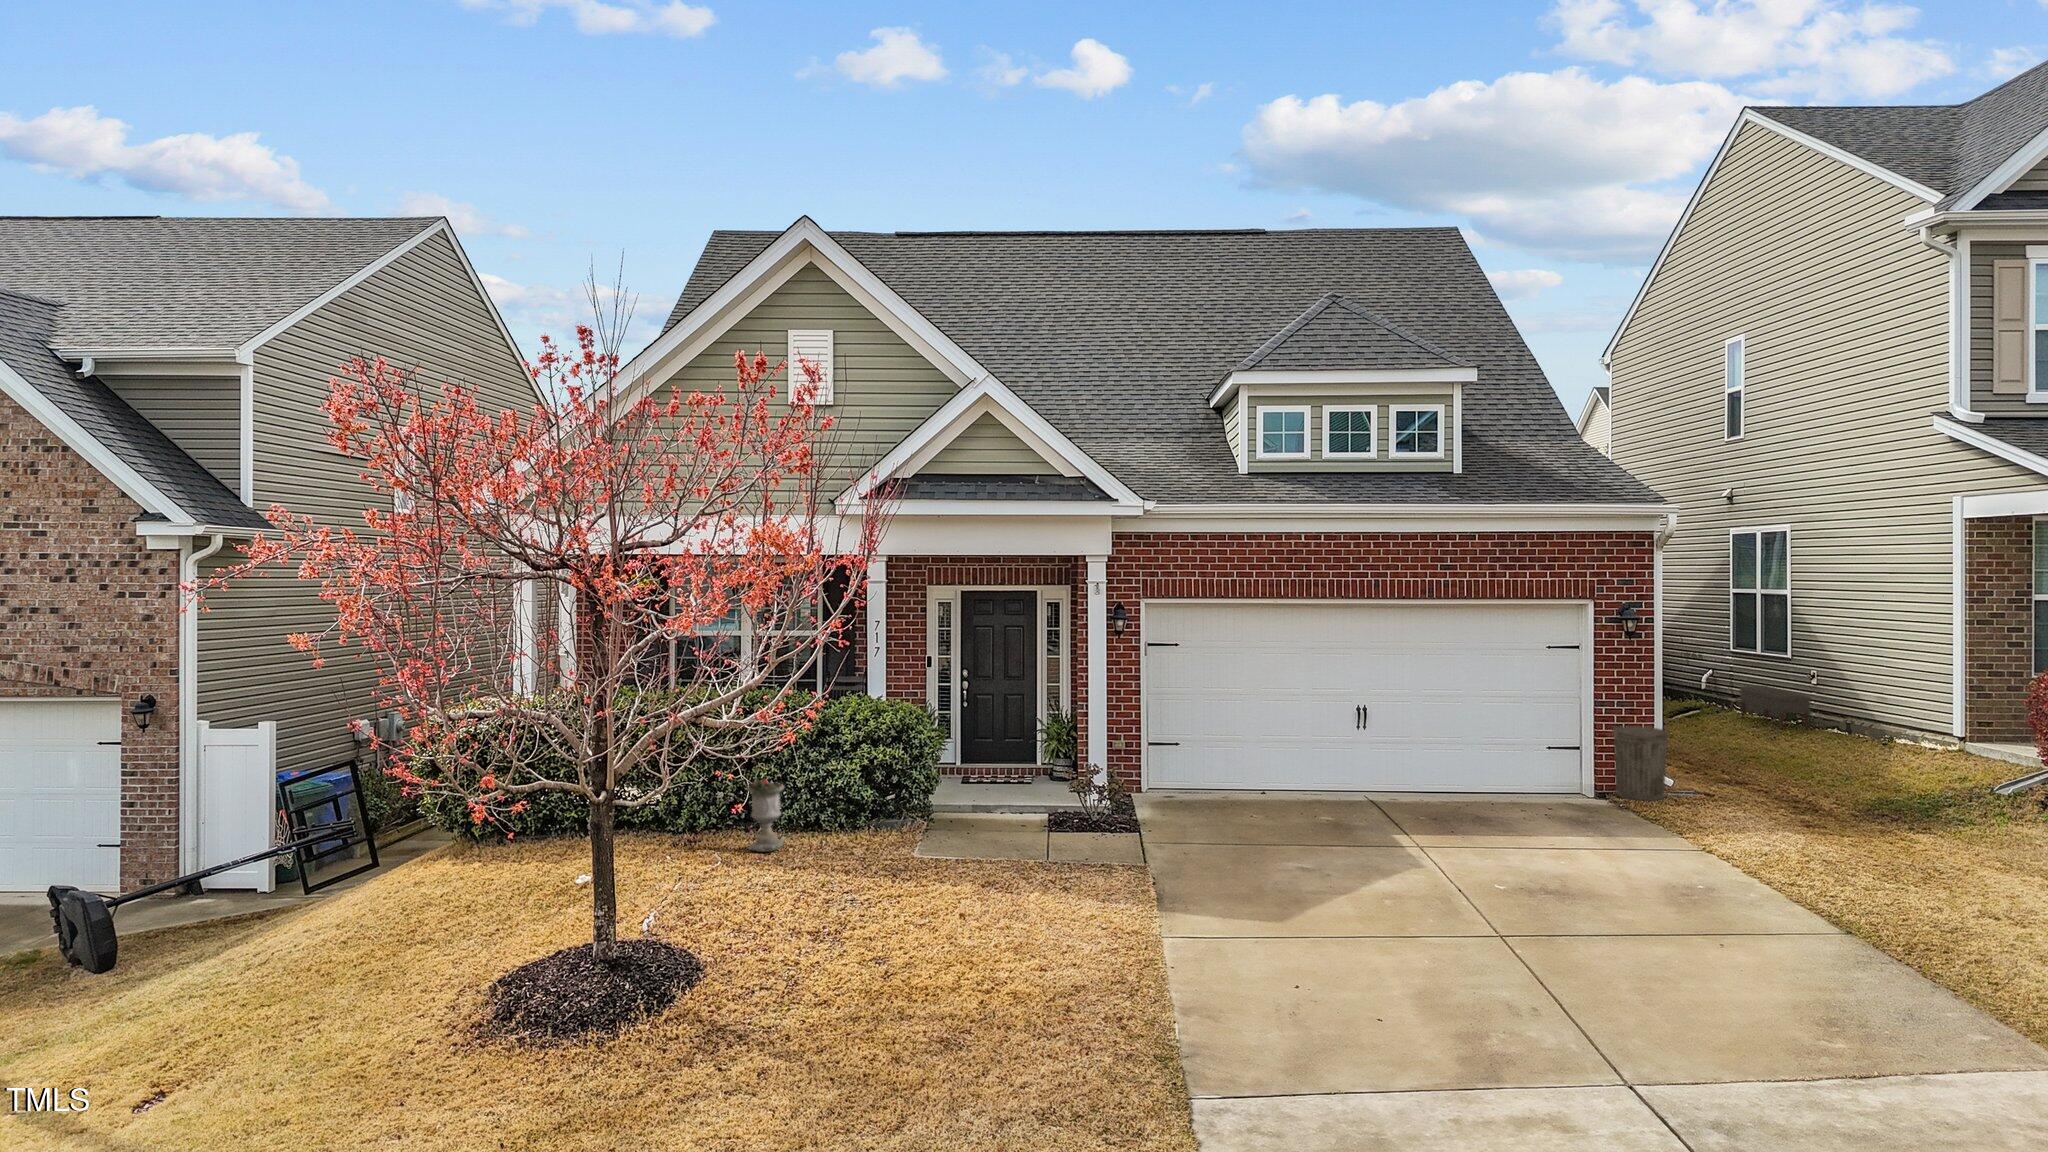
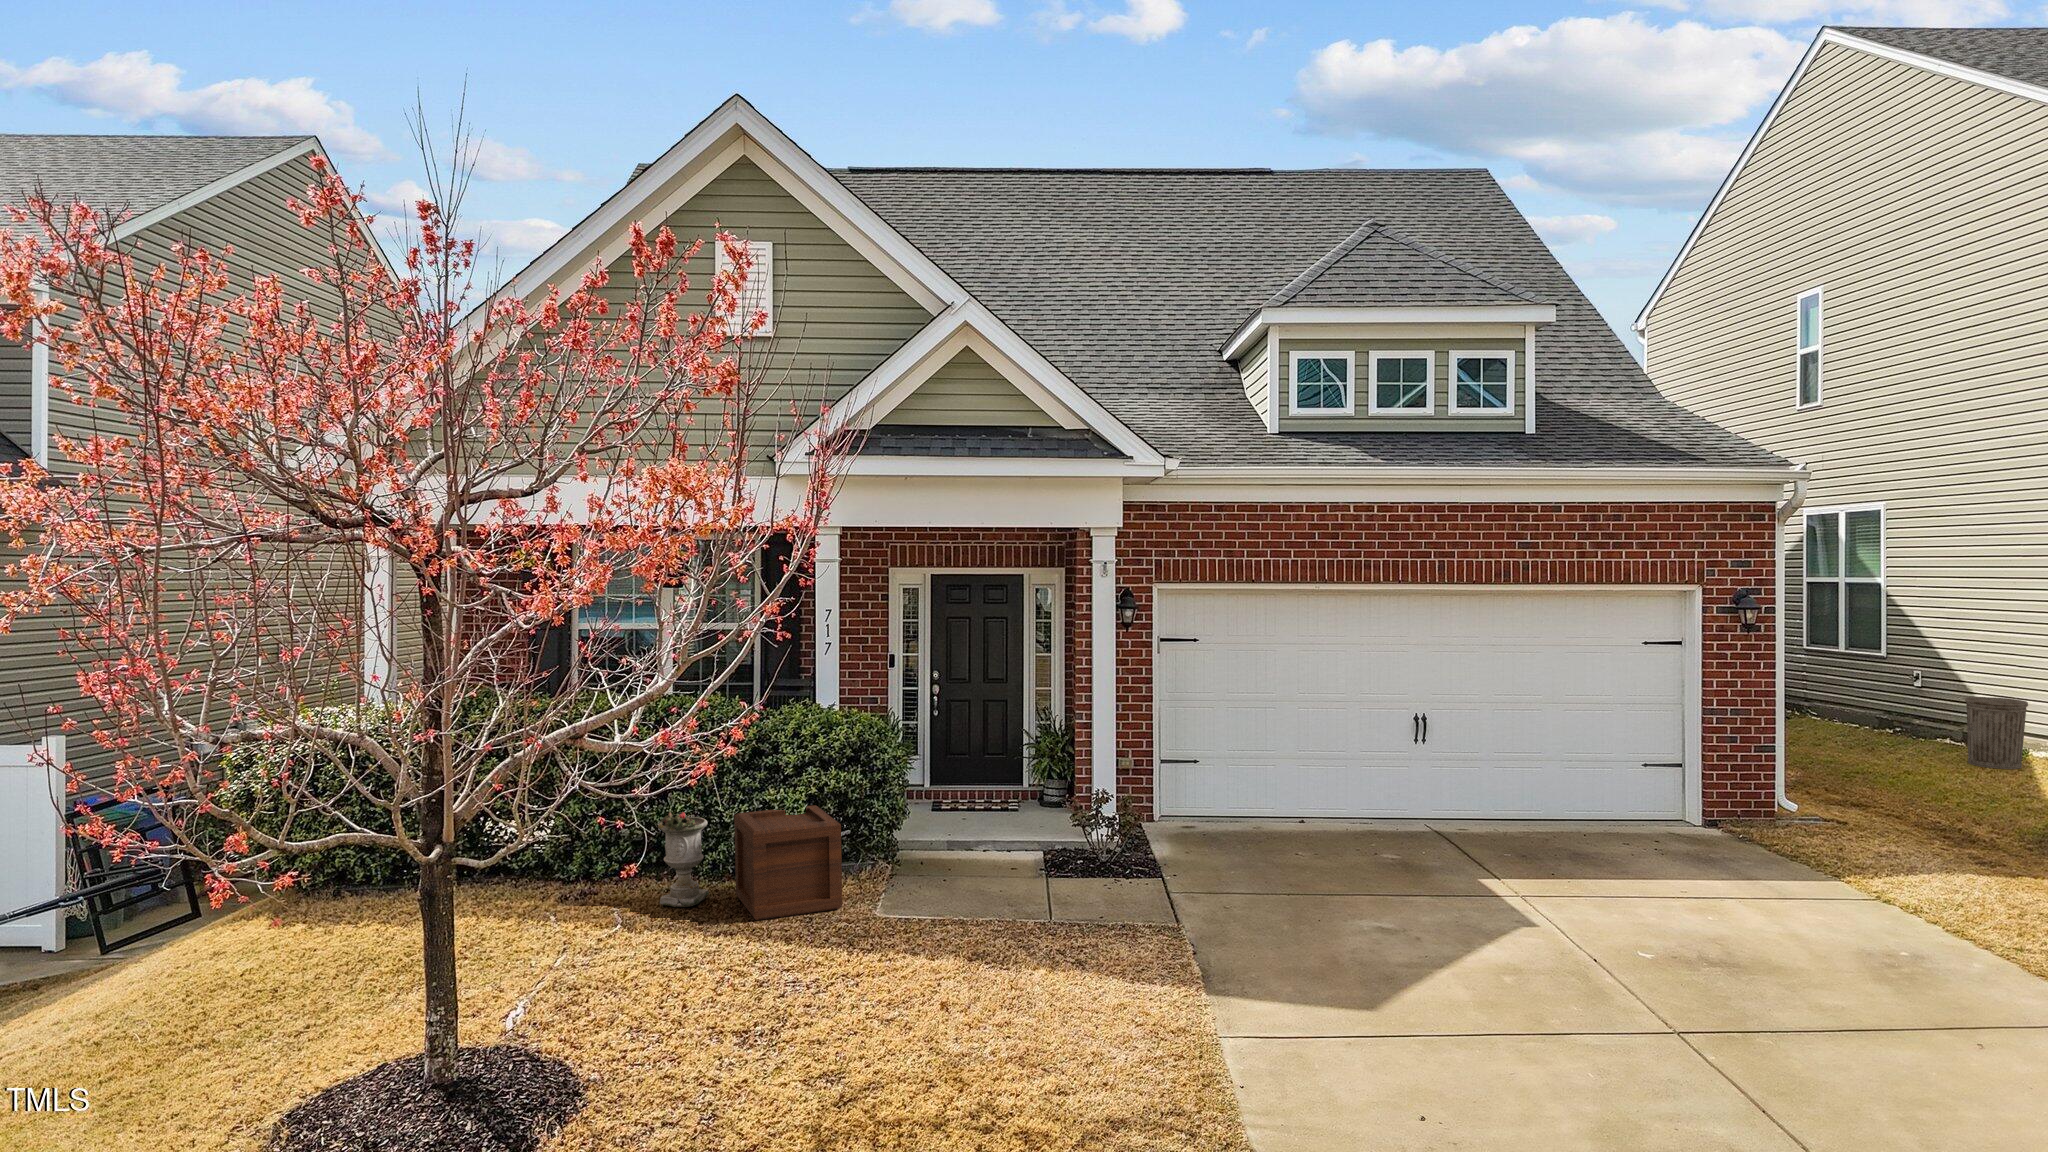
bench: present [1740,686,1811,729] -> none [1832,689,1922,740]
trash can: present [1612,726,1669,800] -> present [1965,696,2028,769]
wooden crate: none [805,774,888,862] -> present [734,805,842,920]

